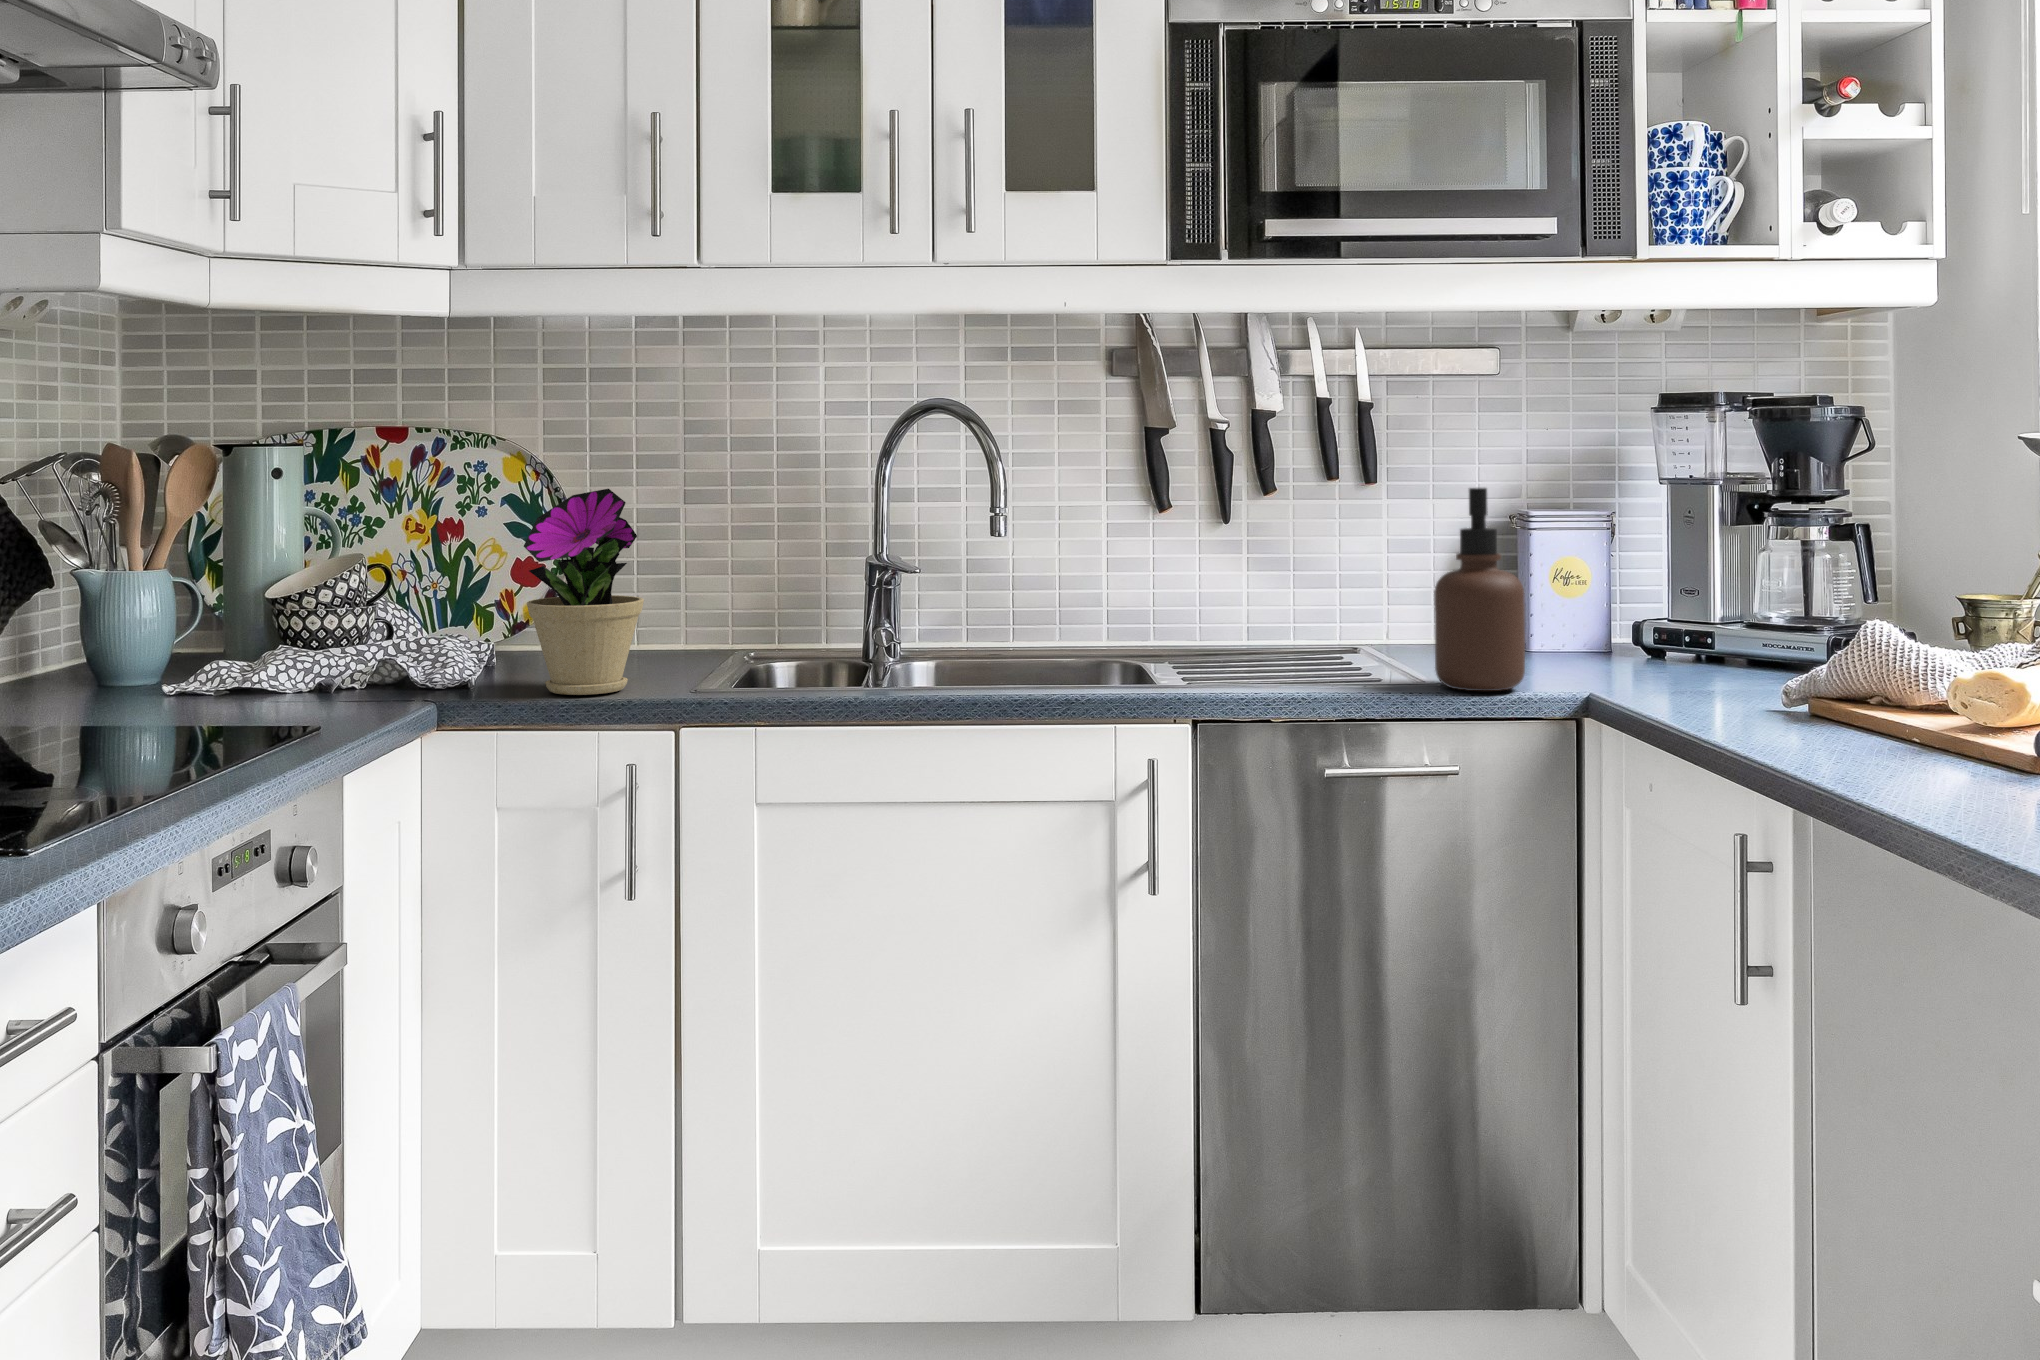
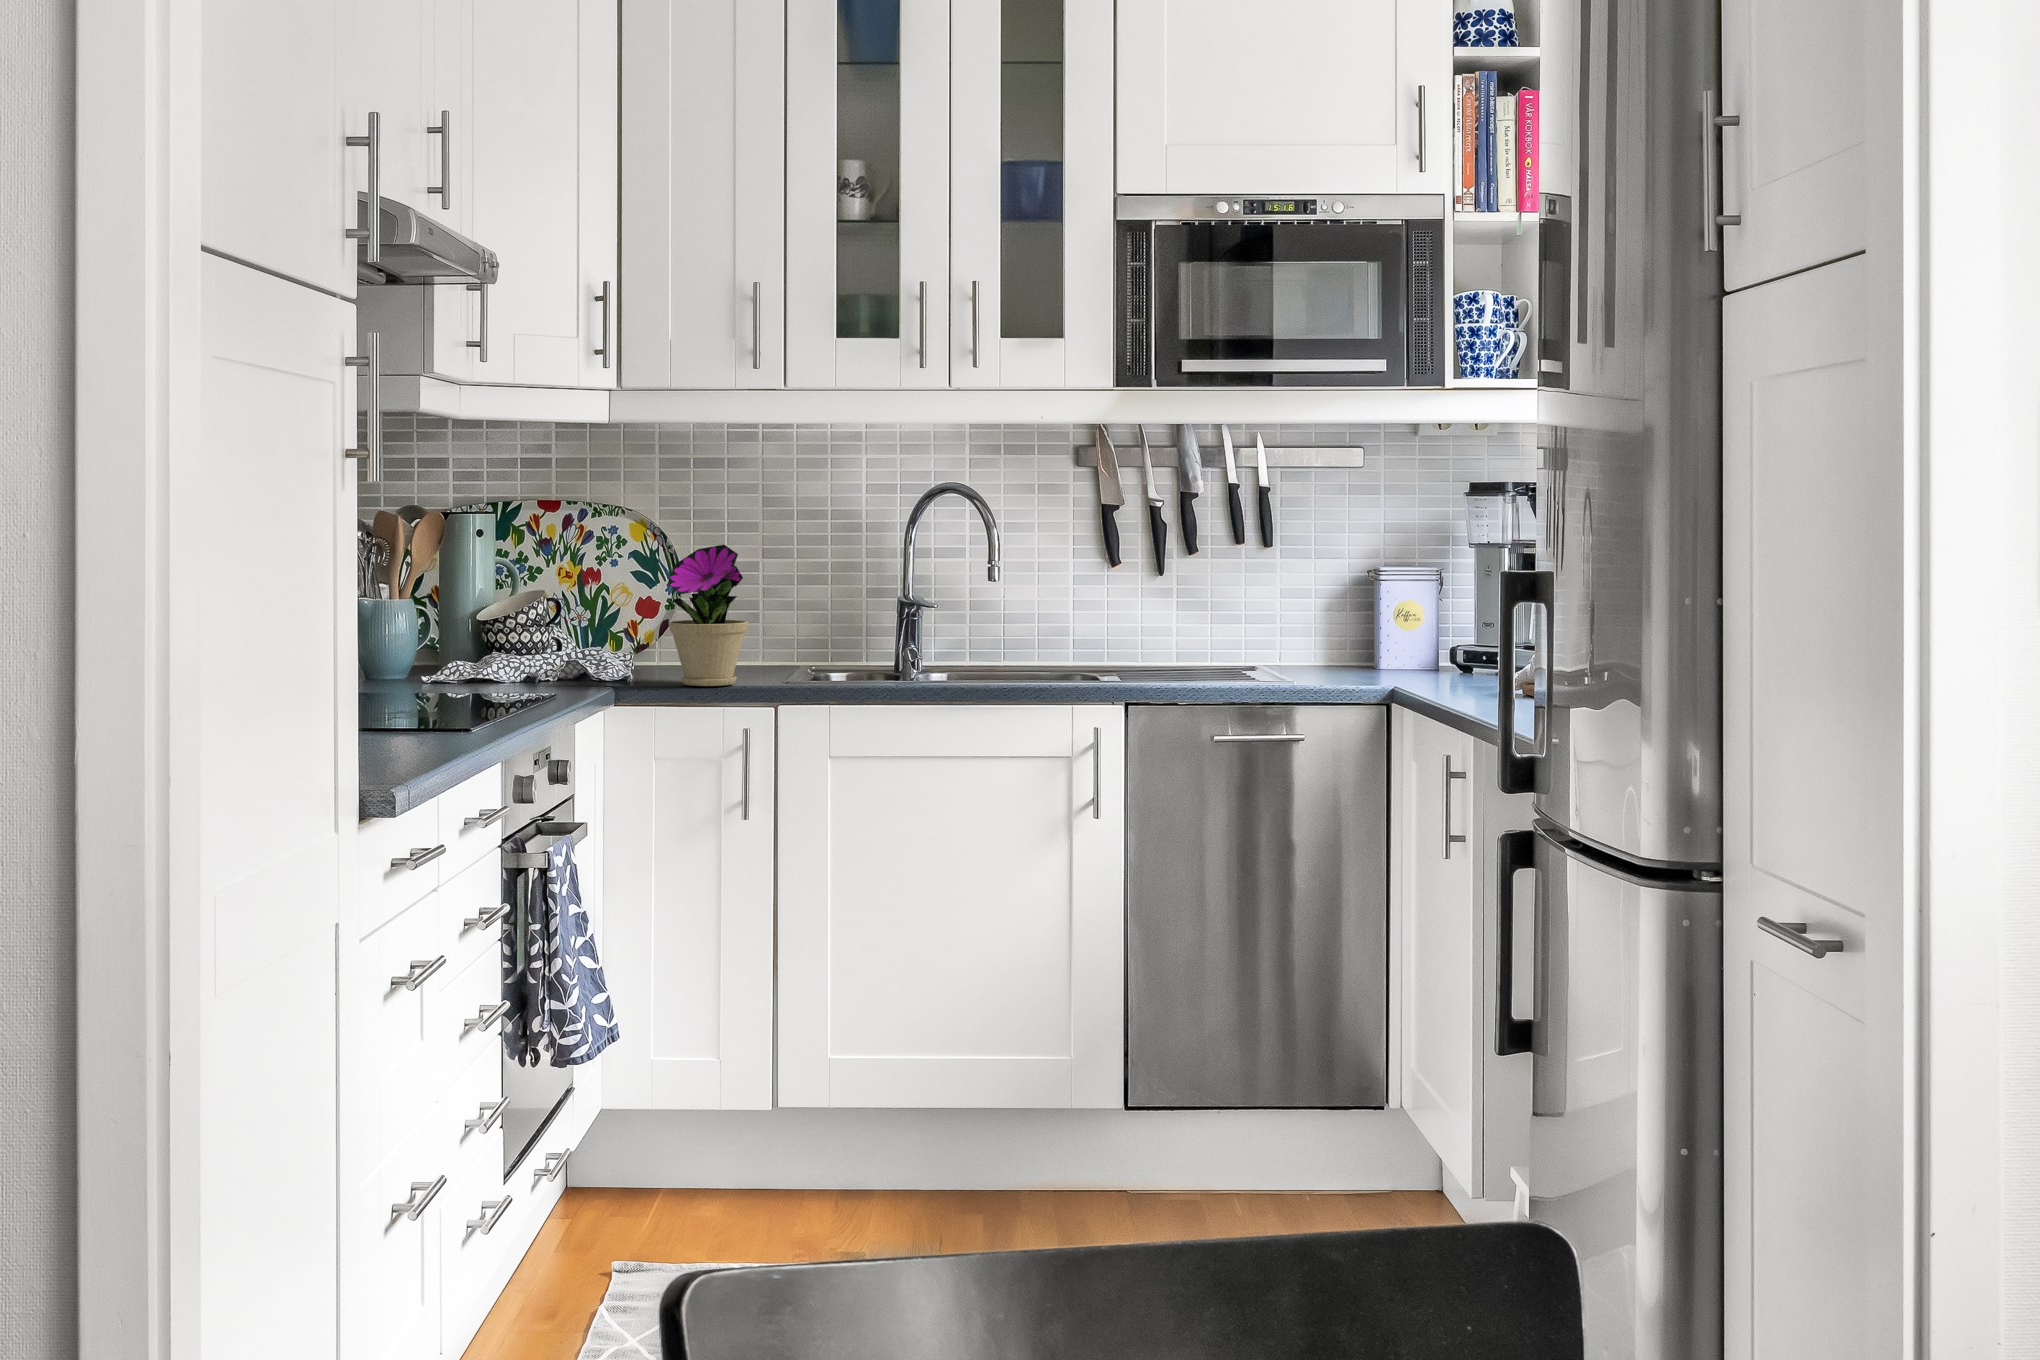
soap dispenser: present [1434,488,1525,691] -> none [1298,548,1360,688]

